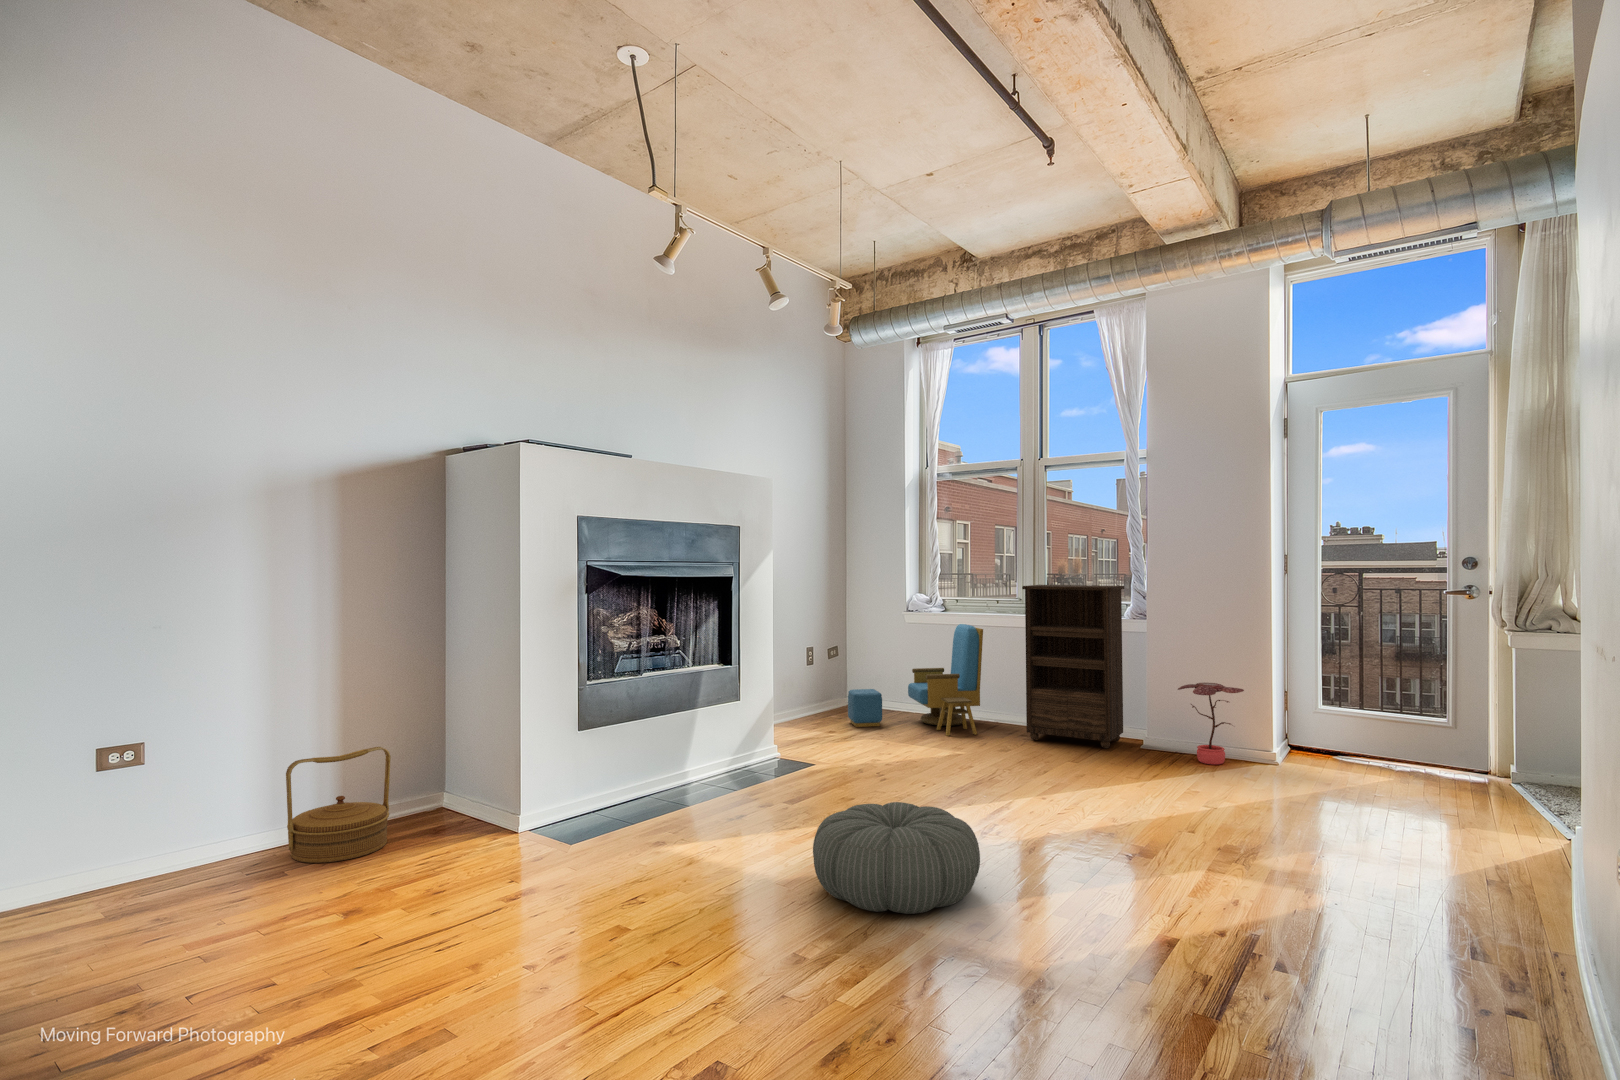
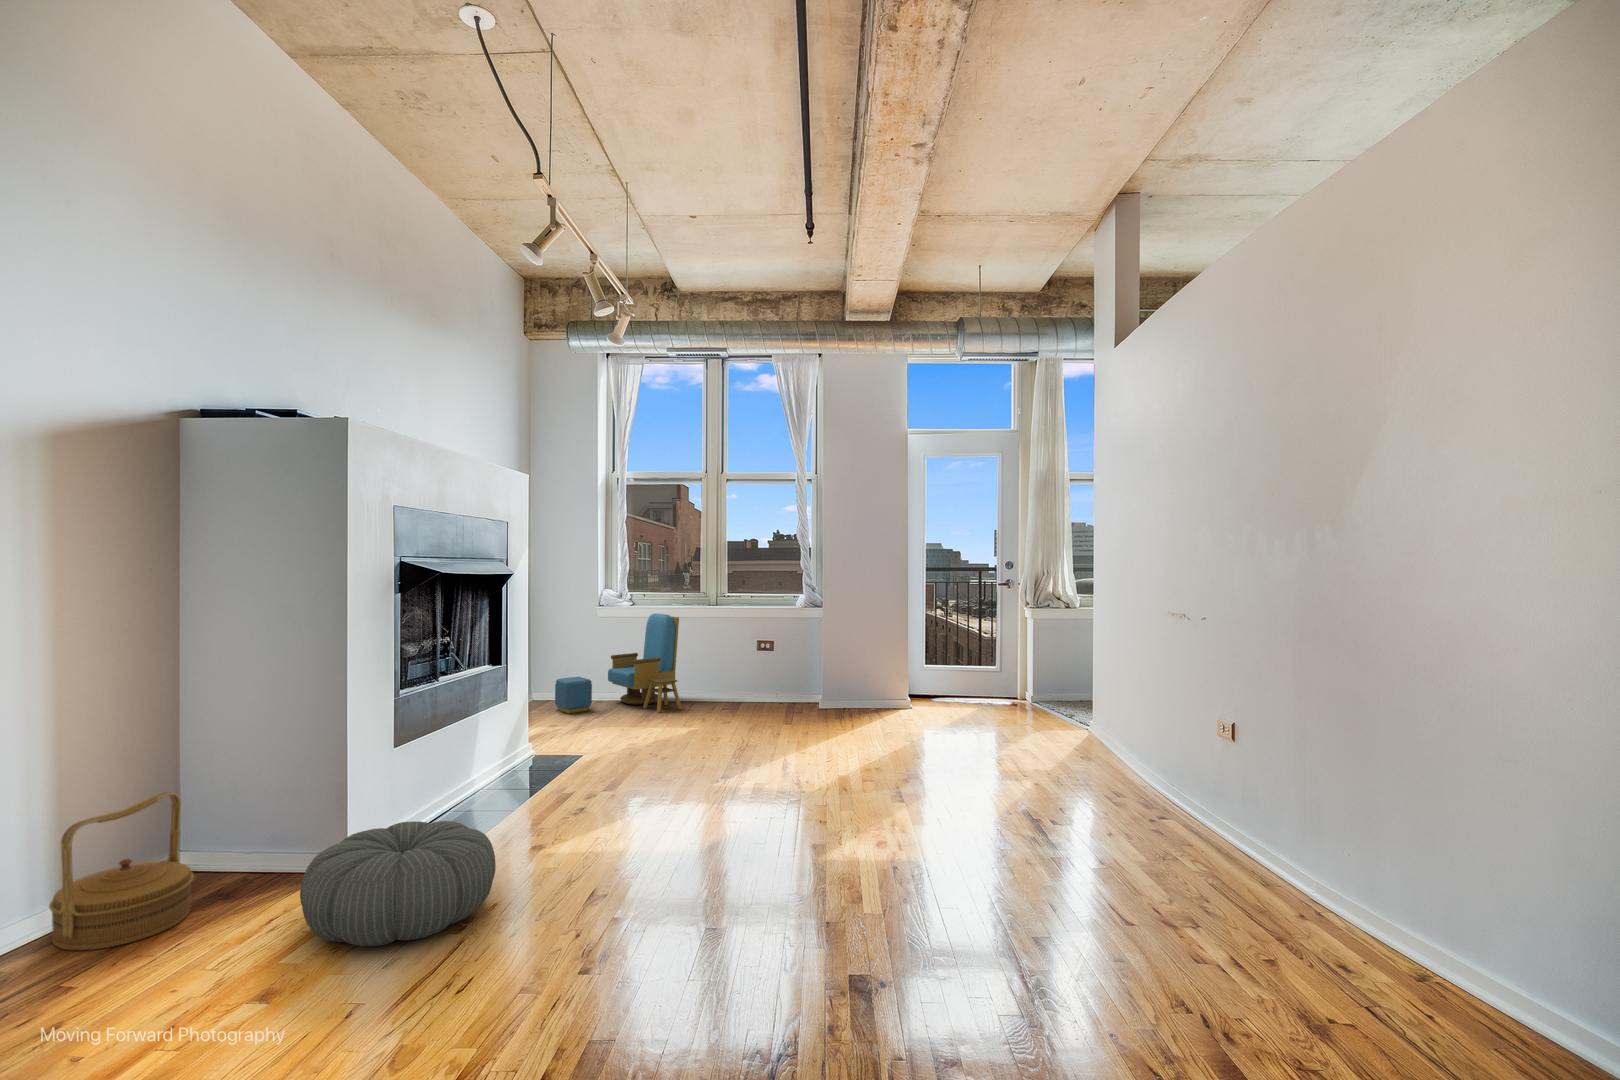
bookshelf: present [1022,585,1124,748] -> none [725,579,798,709]
potted plant: present [1178,683,1244,765] -> none [844,653,890,713]
pouf: present [813,802,980,914] -> present [300,821,496,946]

